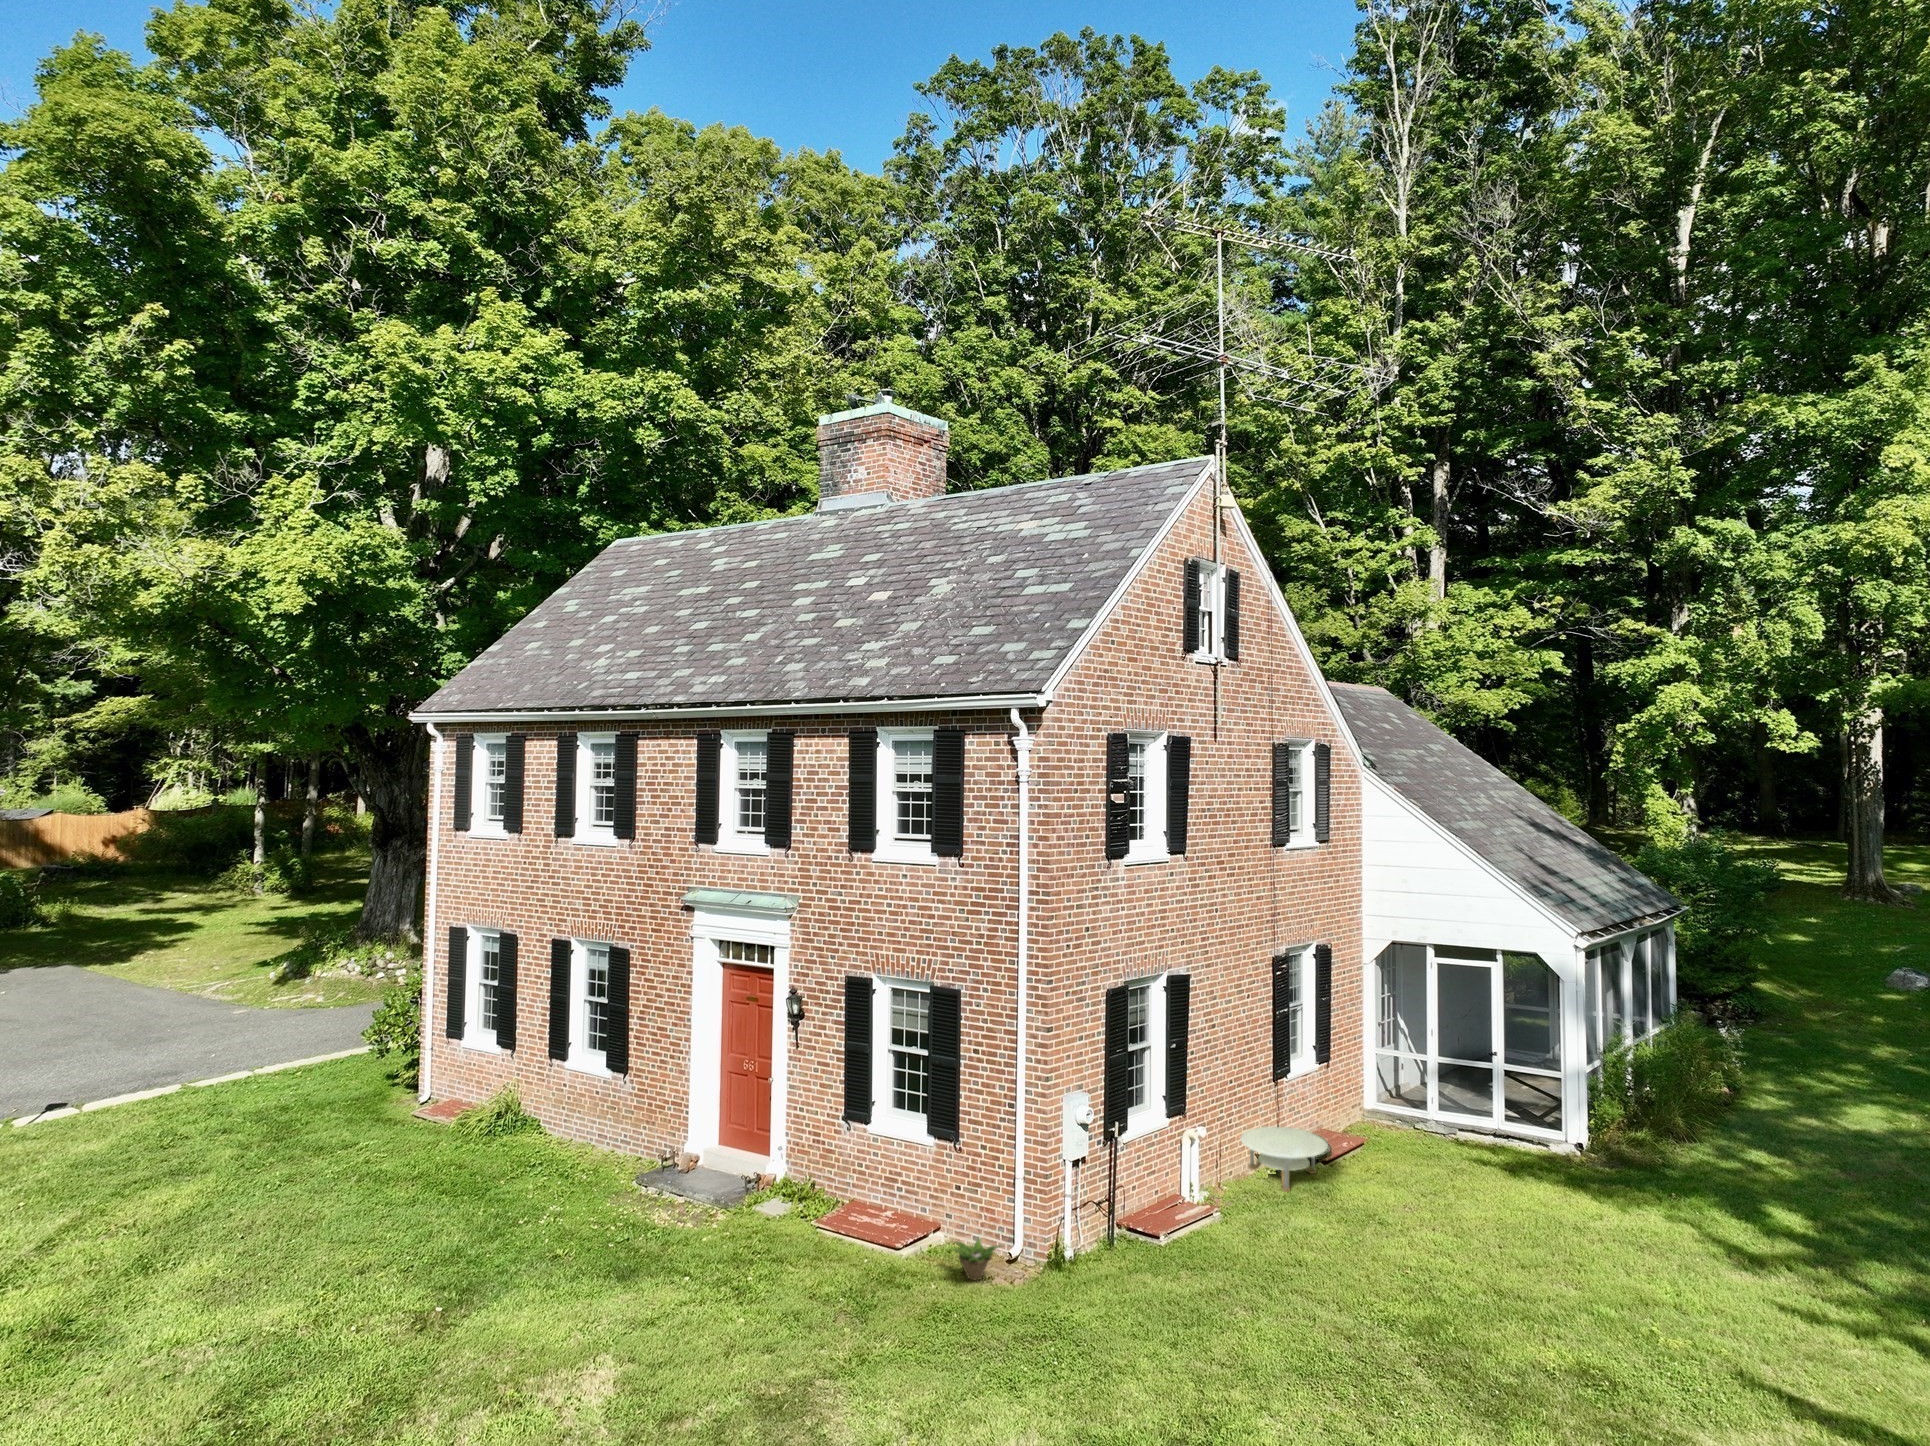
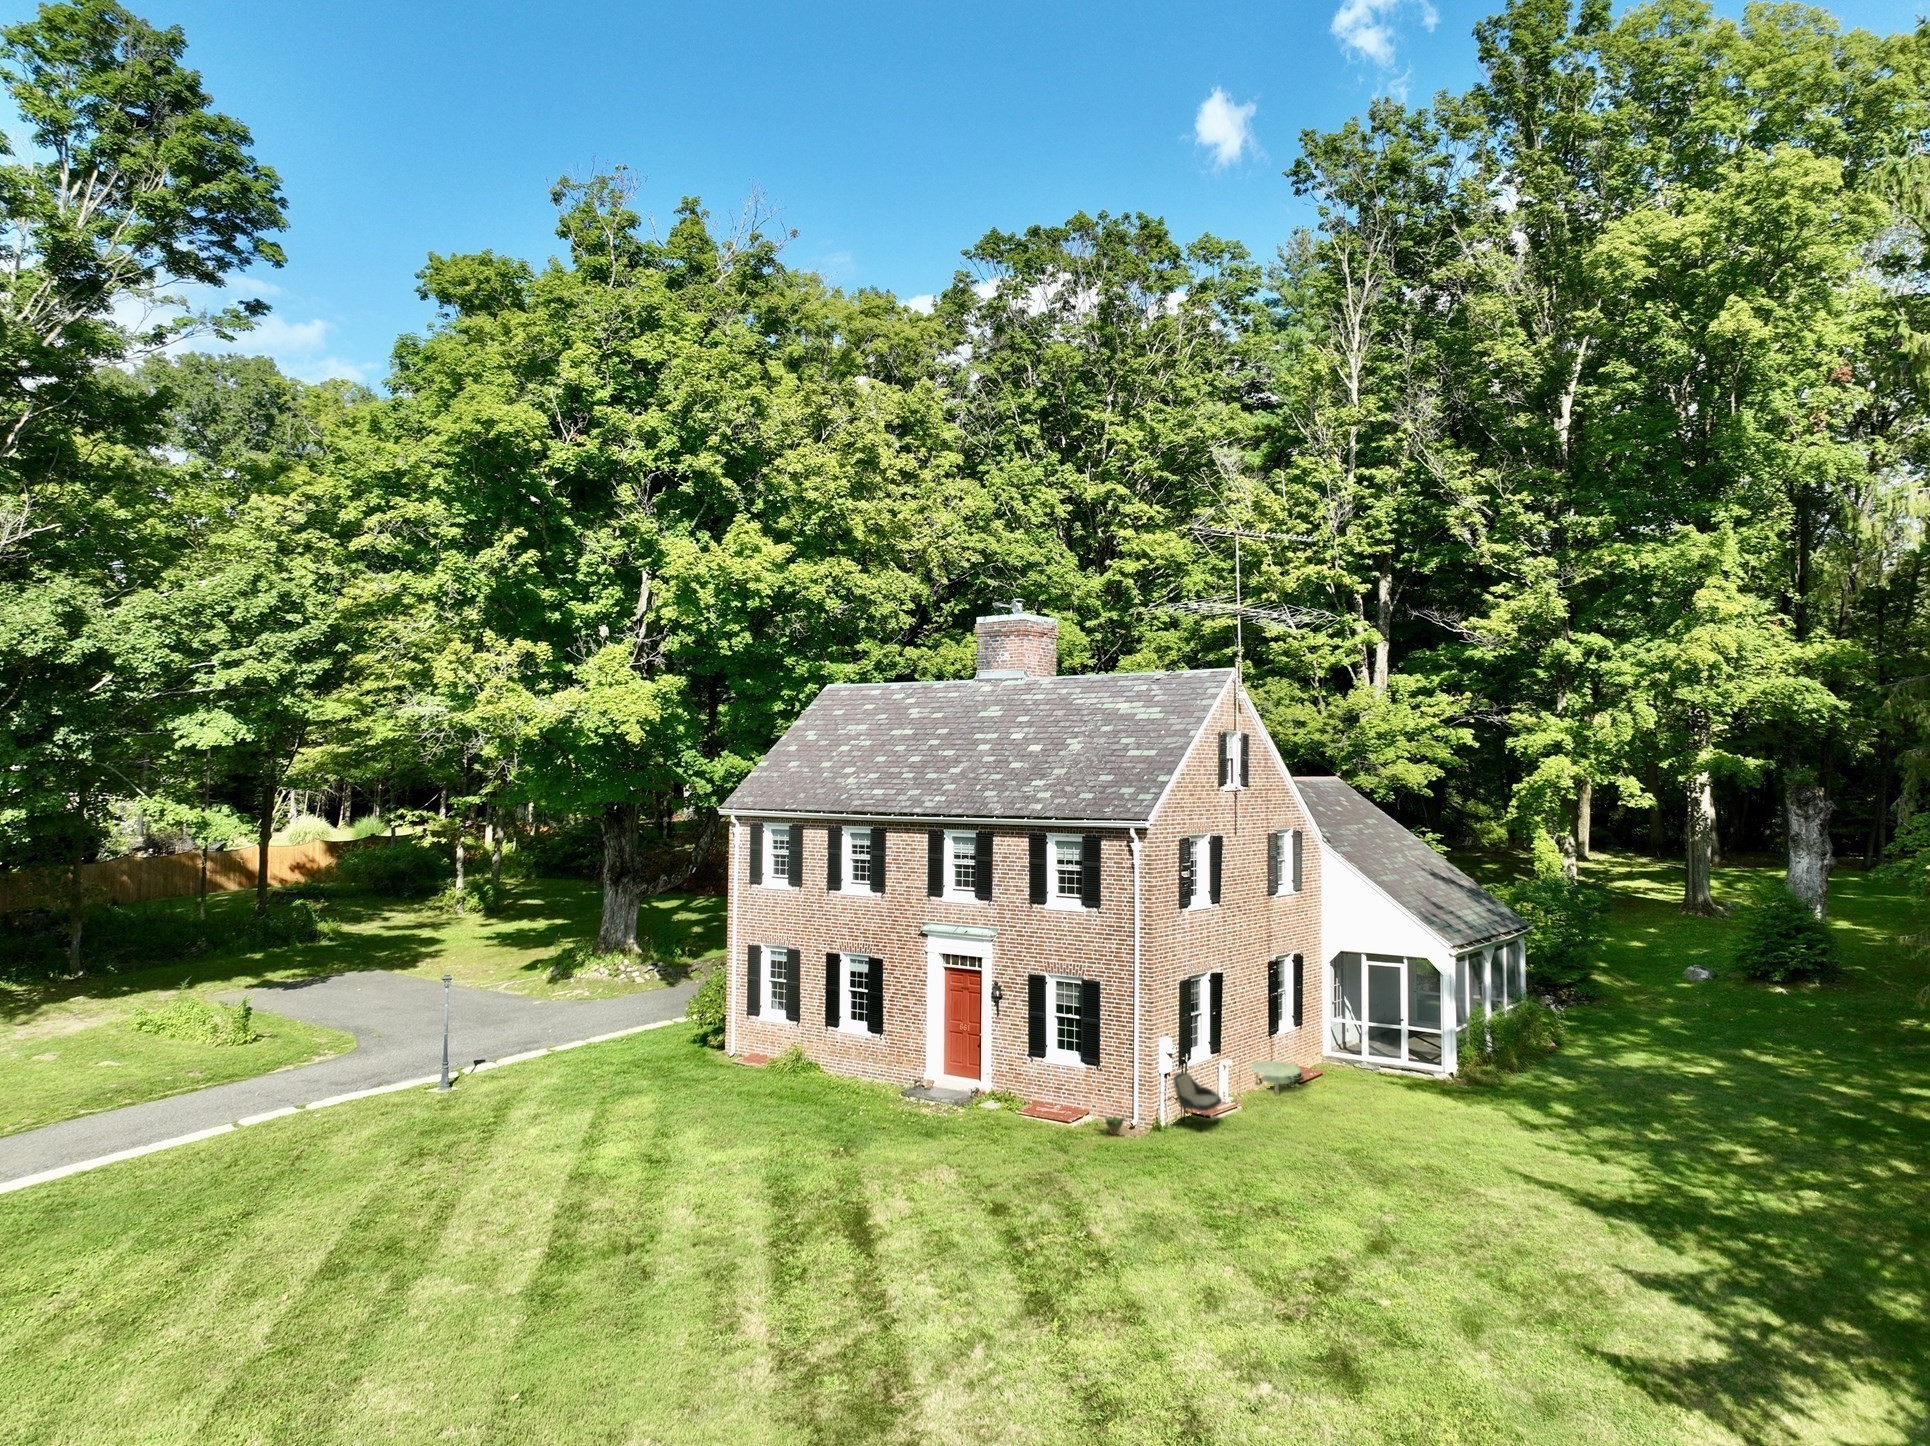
lounge chair: none [1087,1156,1181,1276] -> present [1173,1072,1221,1131]

